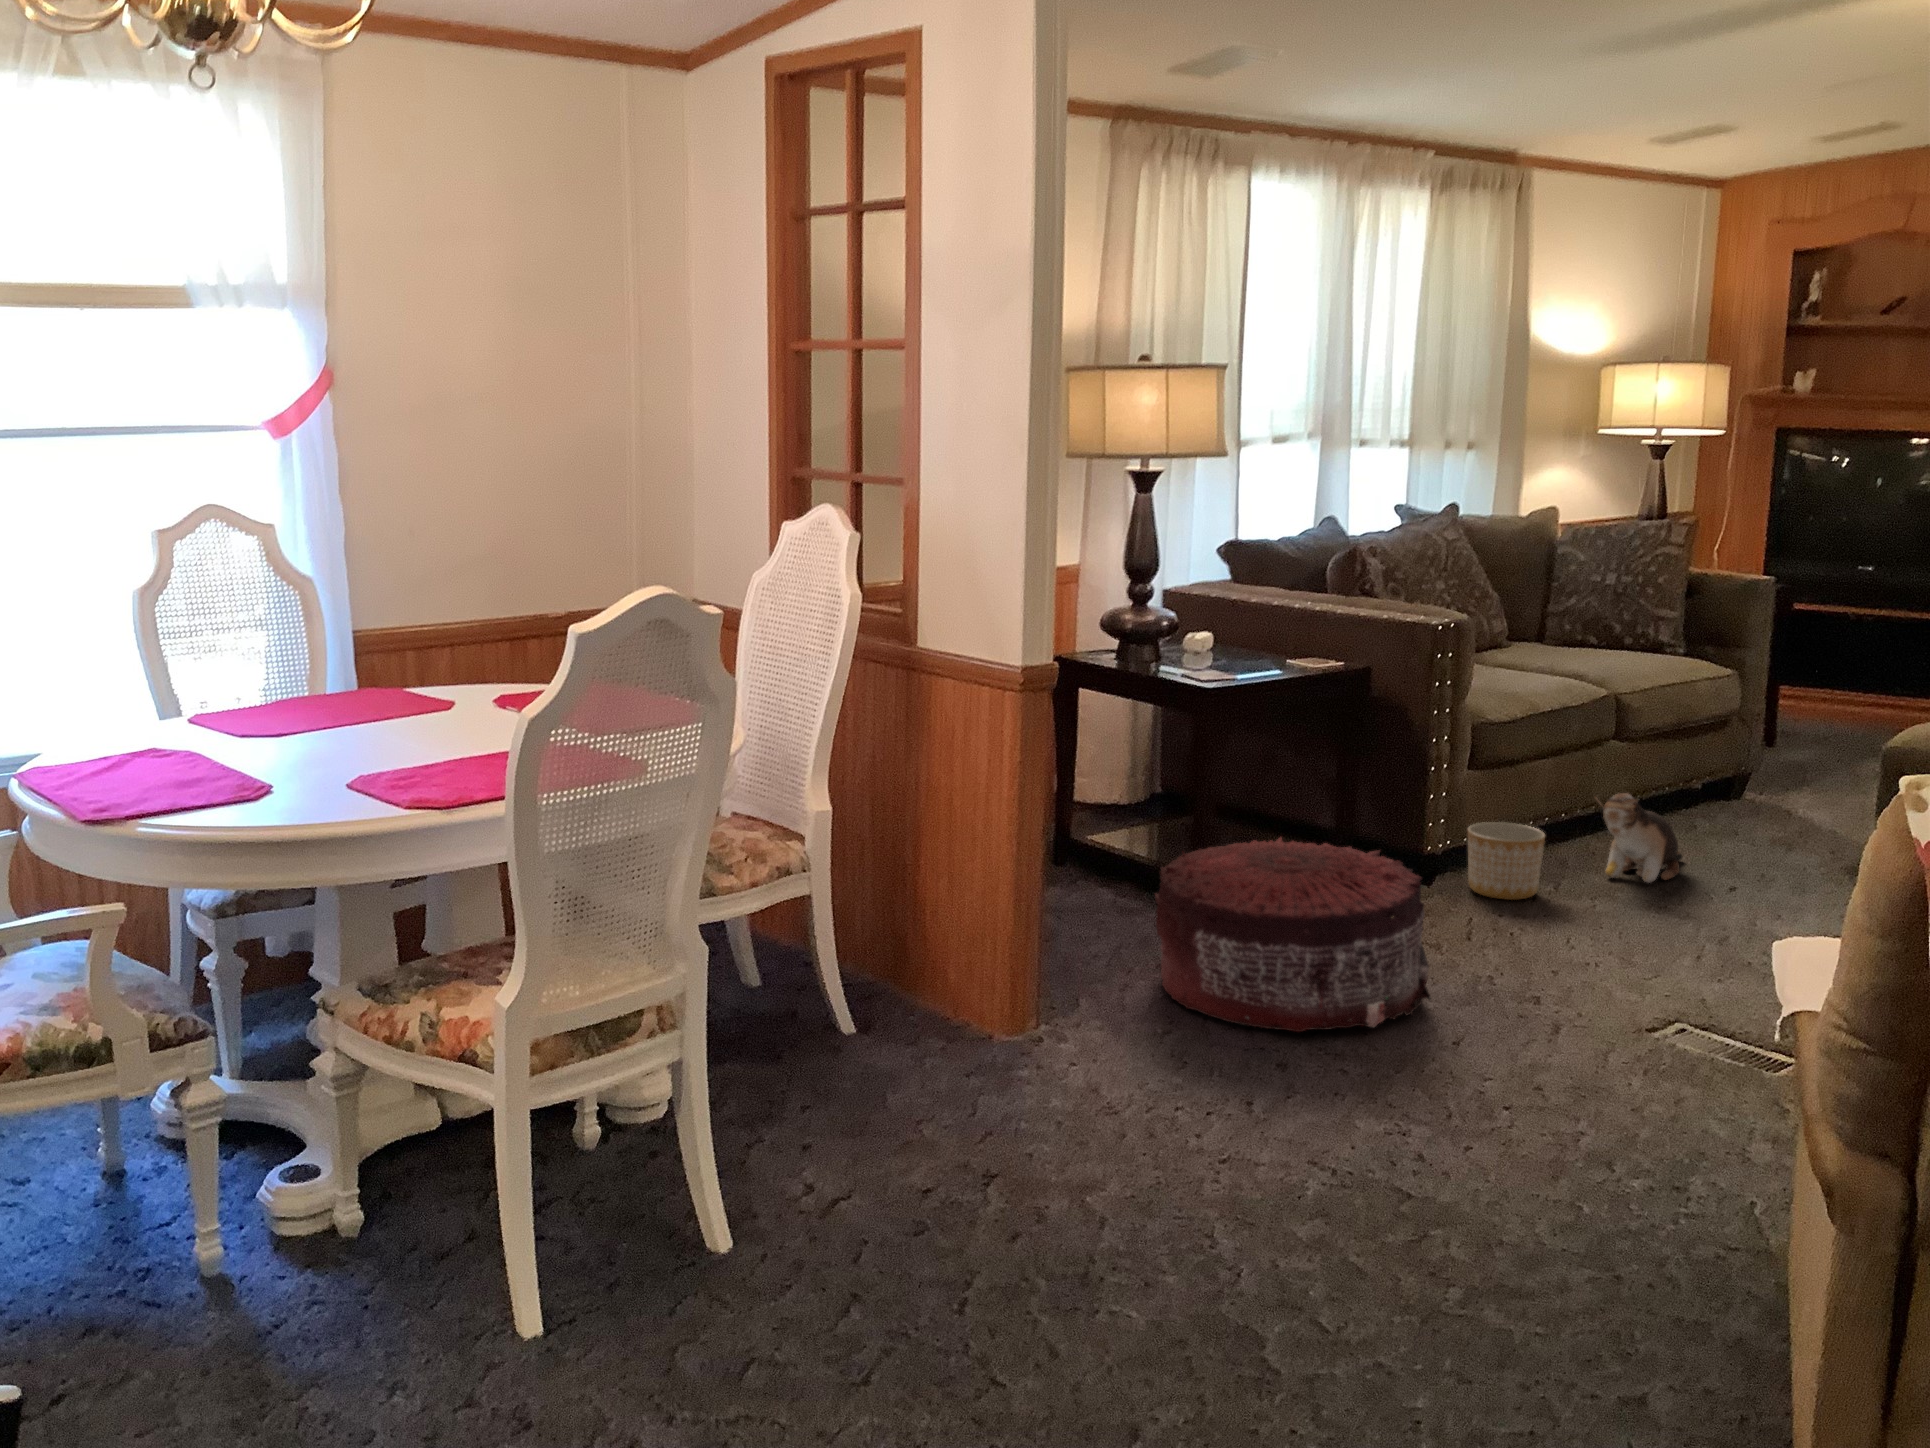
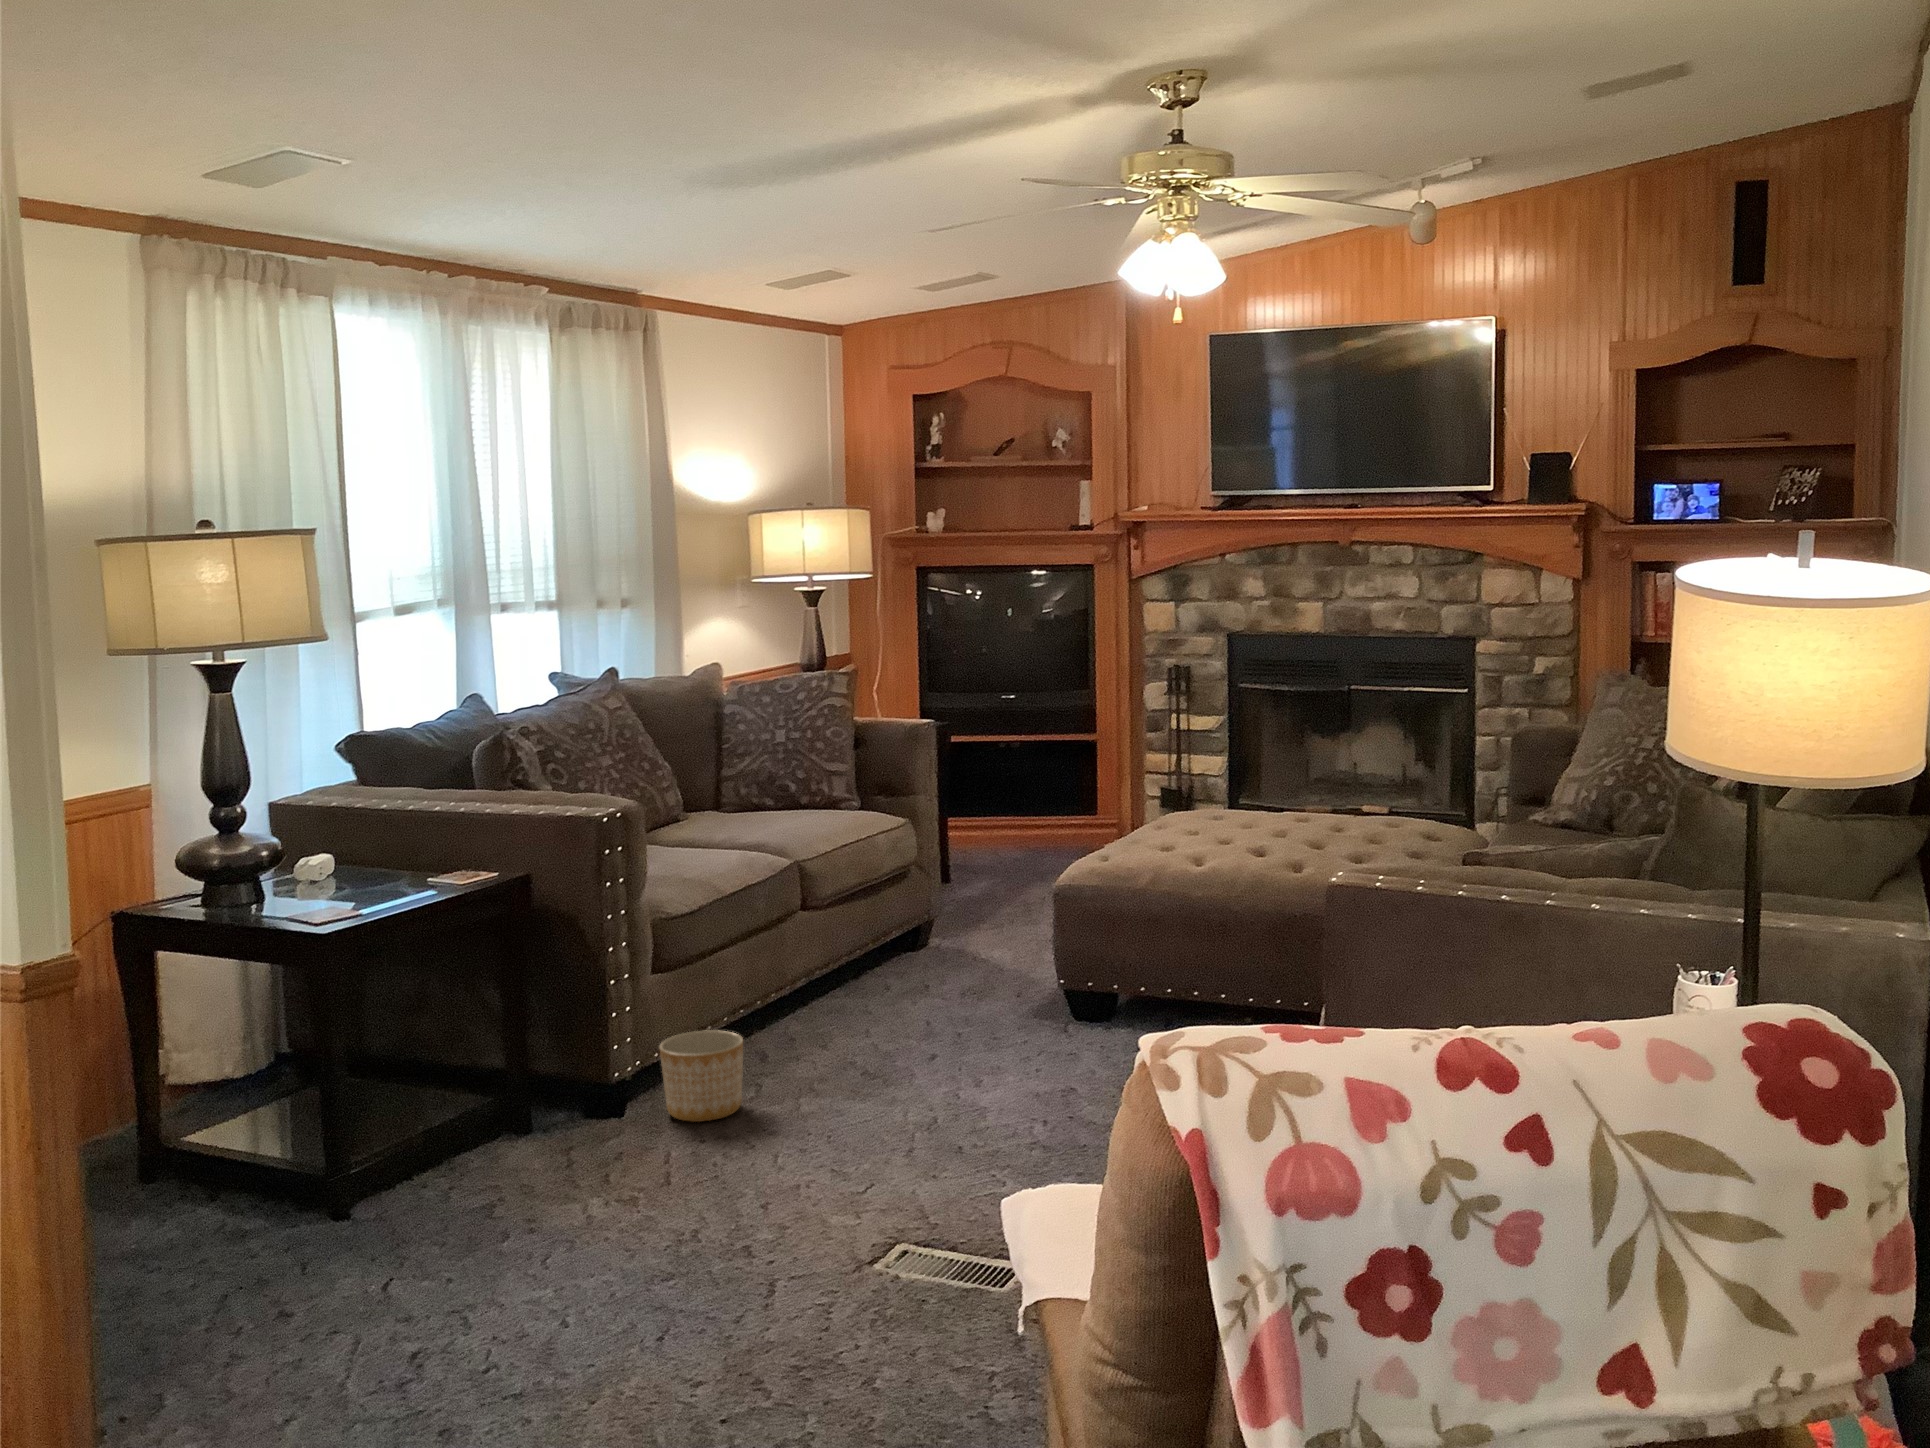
plush toy: present [1598,793,1682,883] -> none [789,976,883,1070]
pouf: present [1155,838,1430,1032] -> none [269,1105,634,1379]

